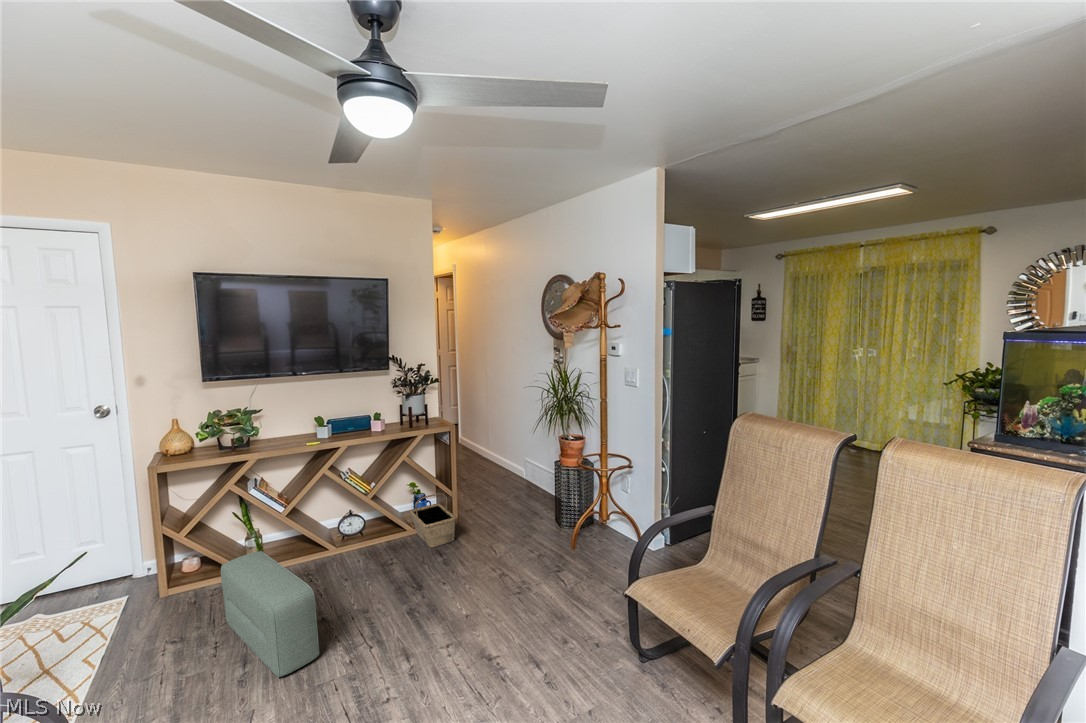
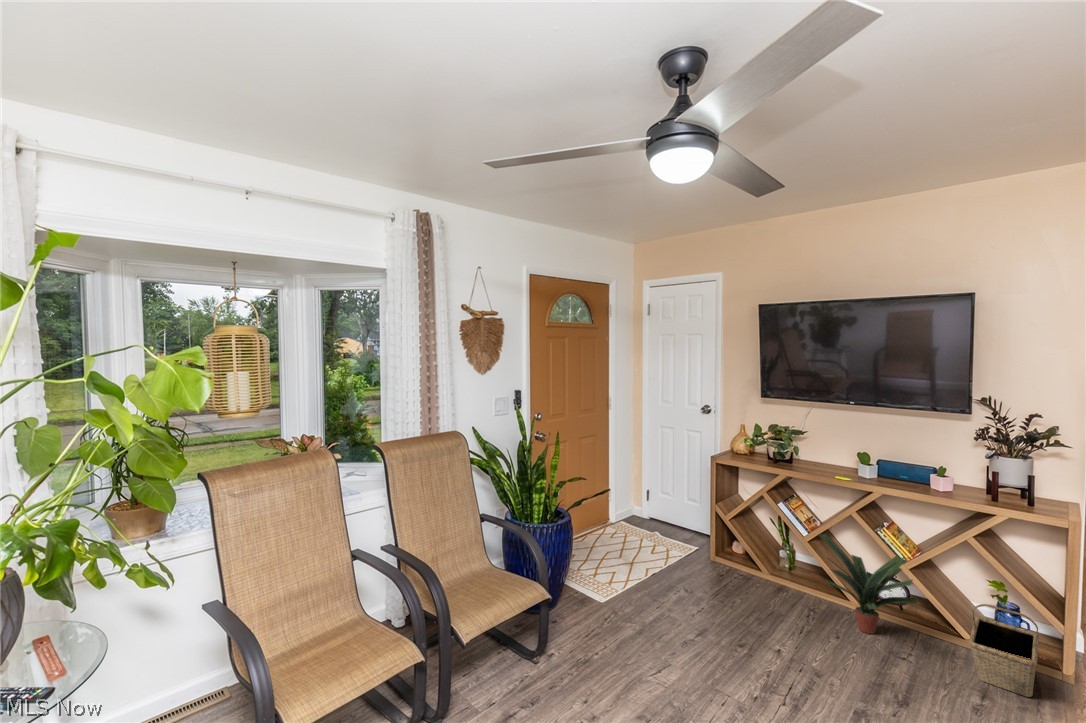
potted plant: none [303,492,386,565] -> present [819,534,917,634]
pouf: present [221,551,319,677] -> none [701,551,756,670]

